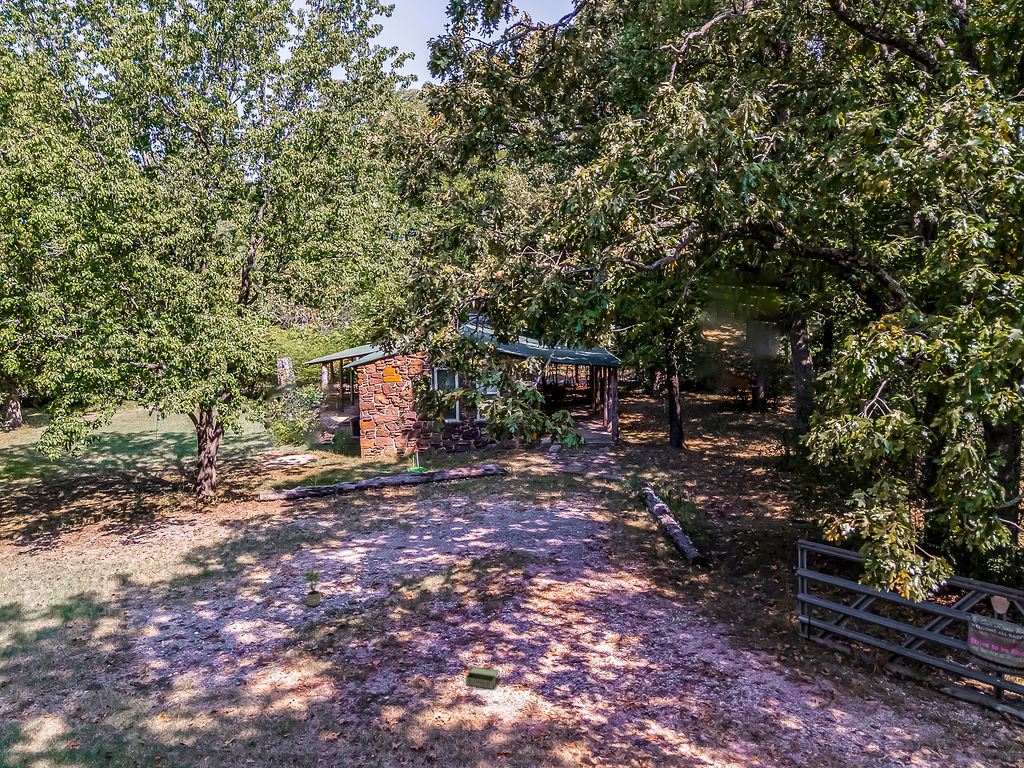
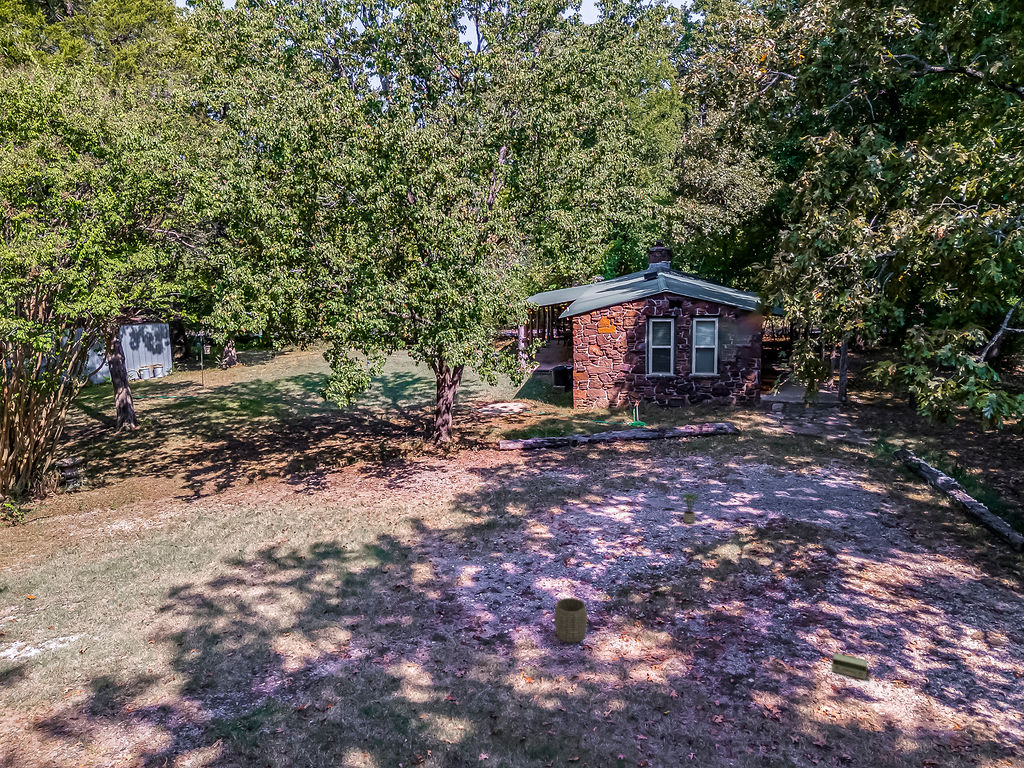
potted plant: present [303,569,322,607] -> present [681,493,698,524]
woven basket: none [206,640,243,686] -> present [555,598,587,643]

